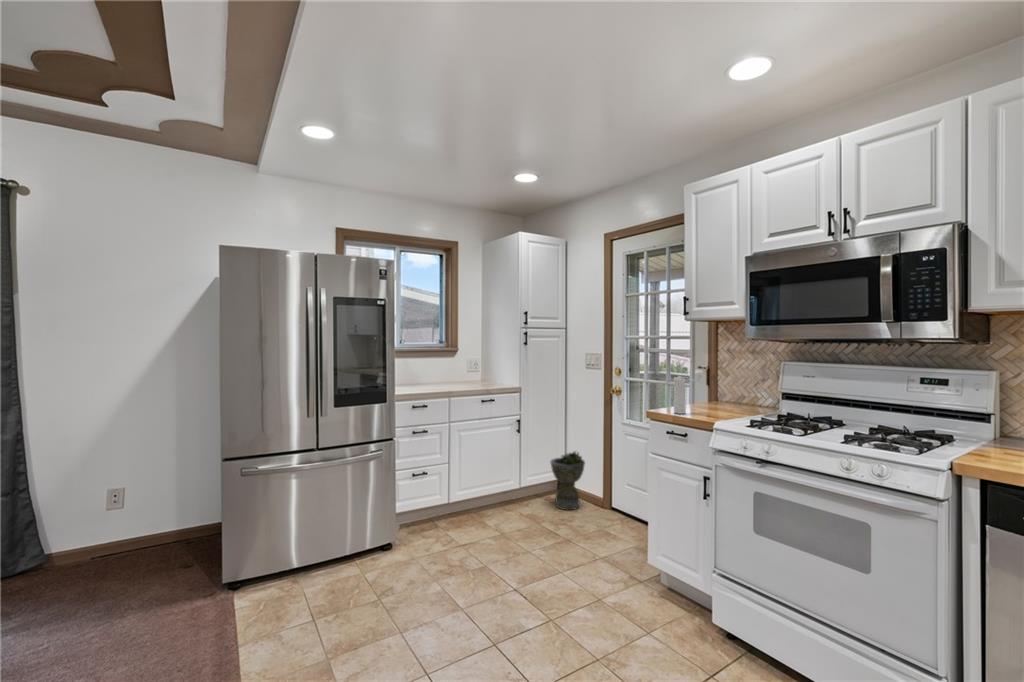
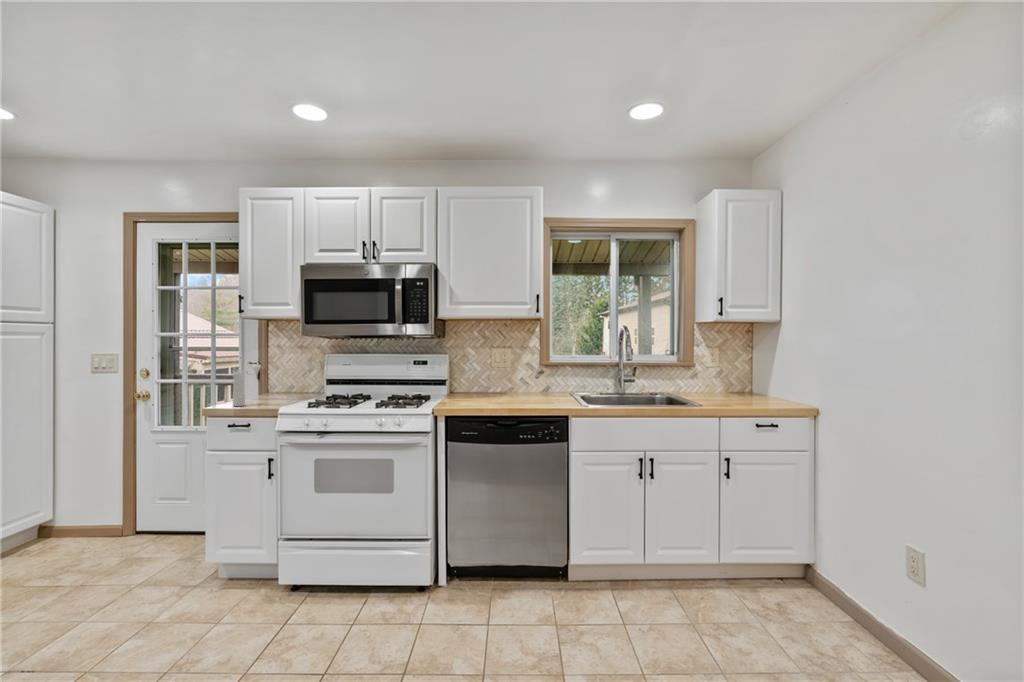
planter: present [551,451,585,510] -> none [33,476,94,555]

